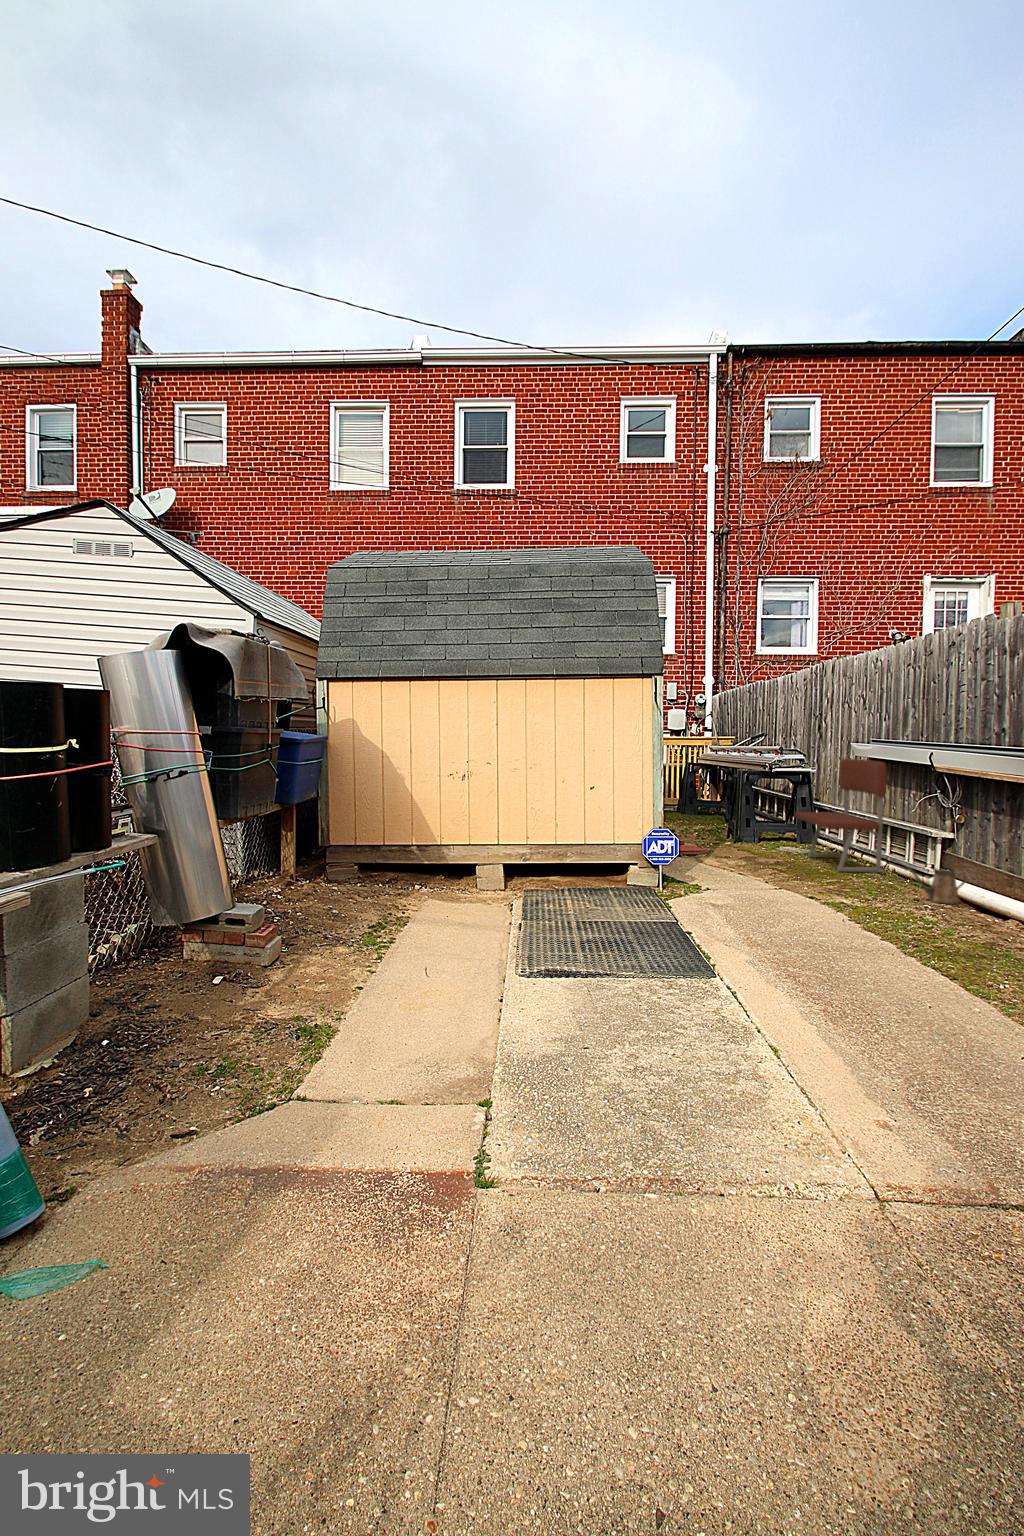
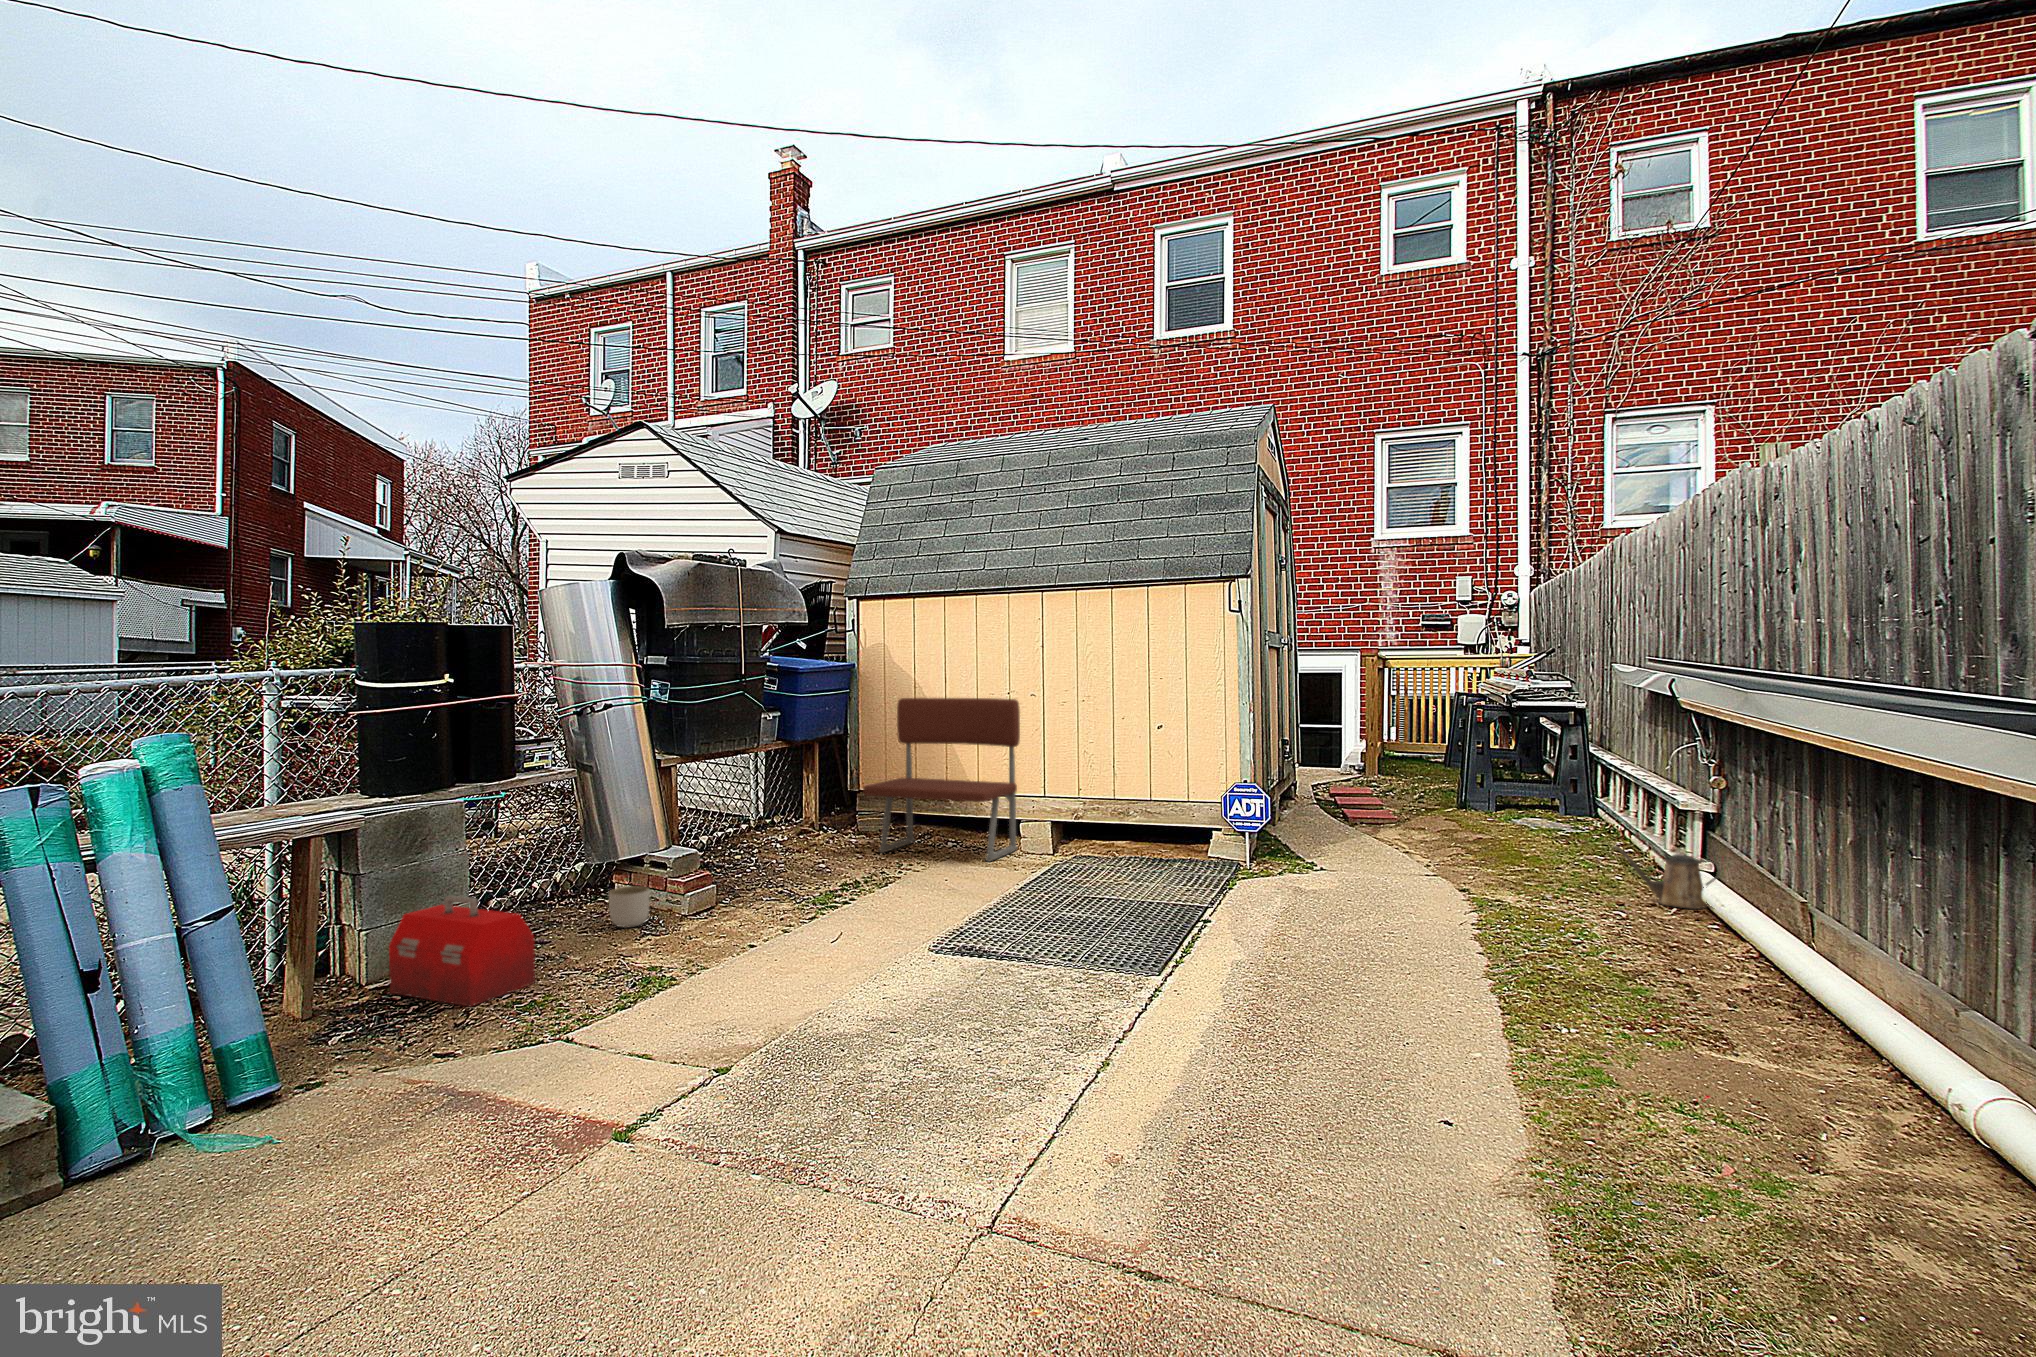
bench: present [795,759,887,872] -> present [863,698,1020,862]
planter: none [188,941,227,981] -> present [609,886,650,927]
toolbox: none [34,966,190,1079] -> present [389,895,535,1007]

